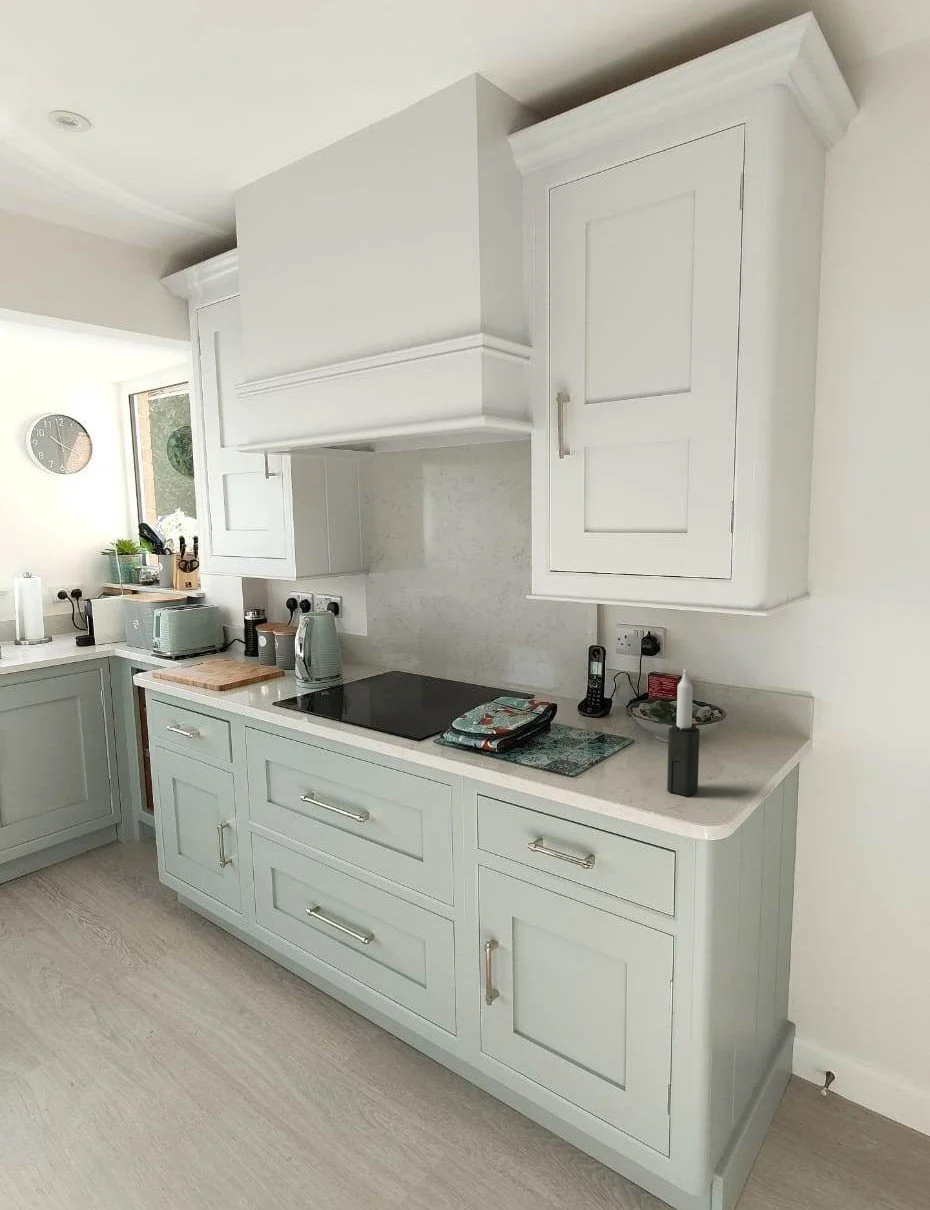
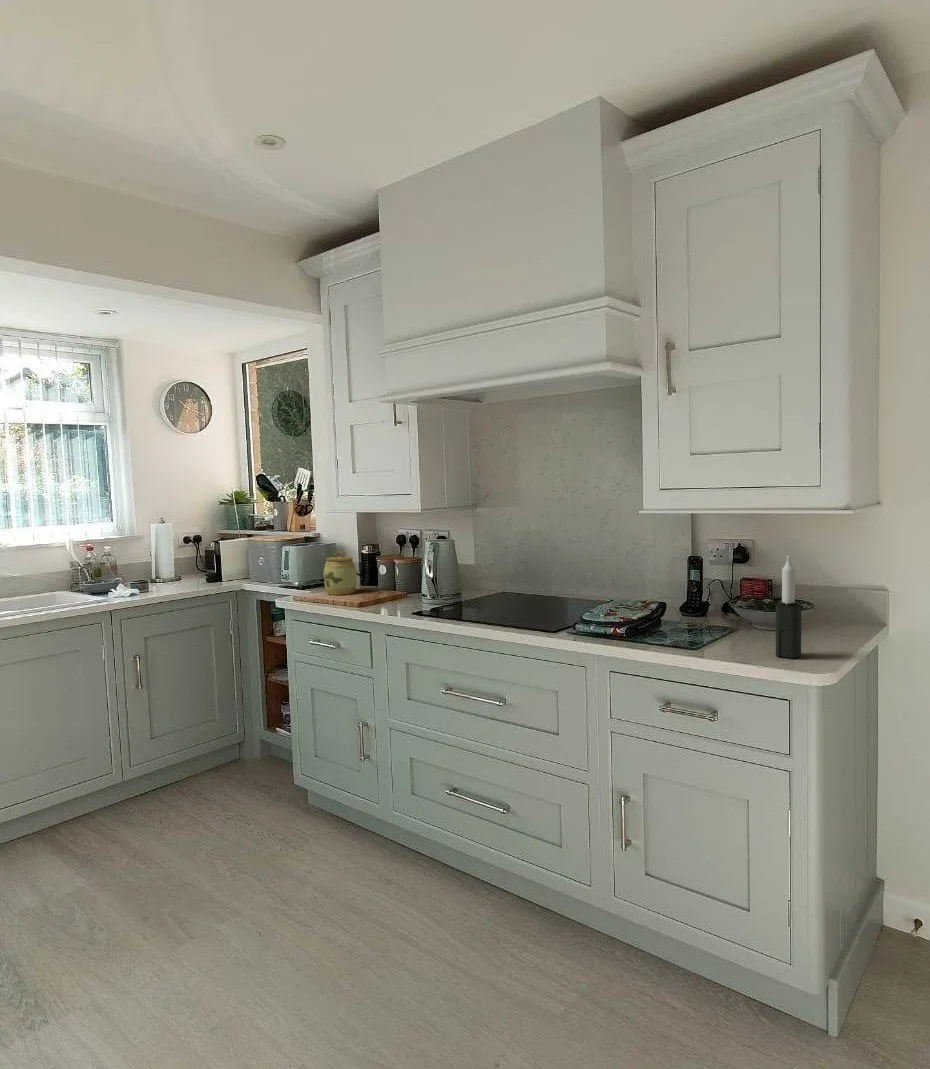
jar: none [192,619,230,670] -> present [323,550,357,595]

